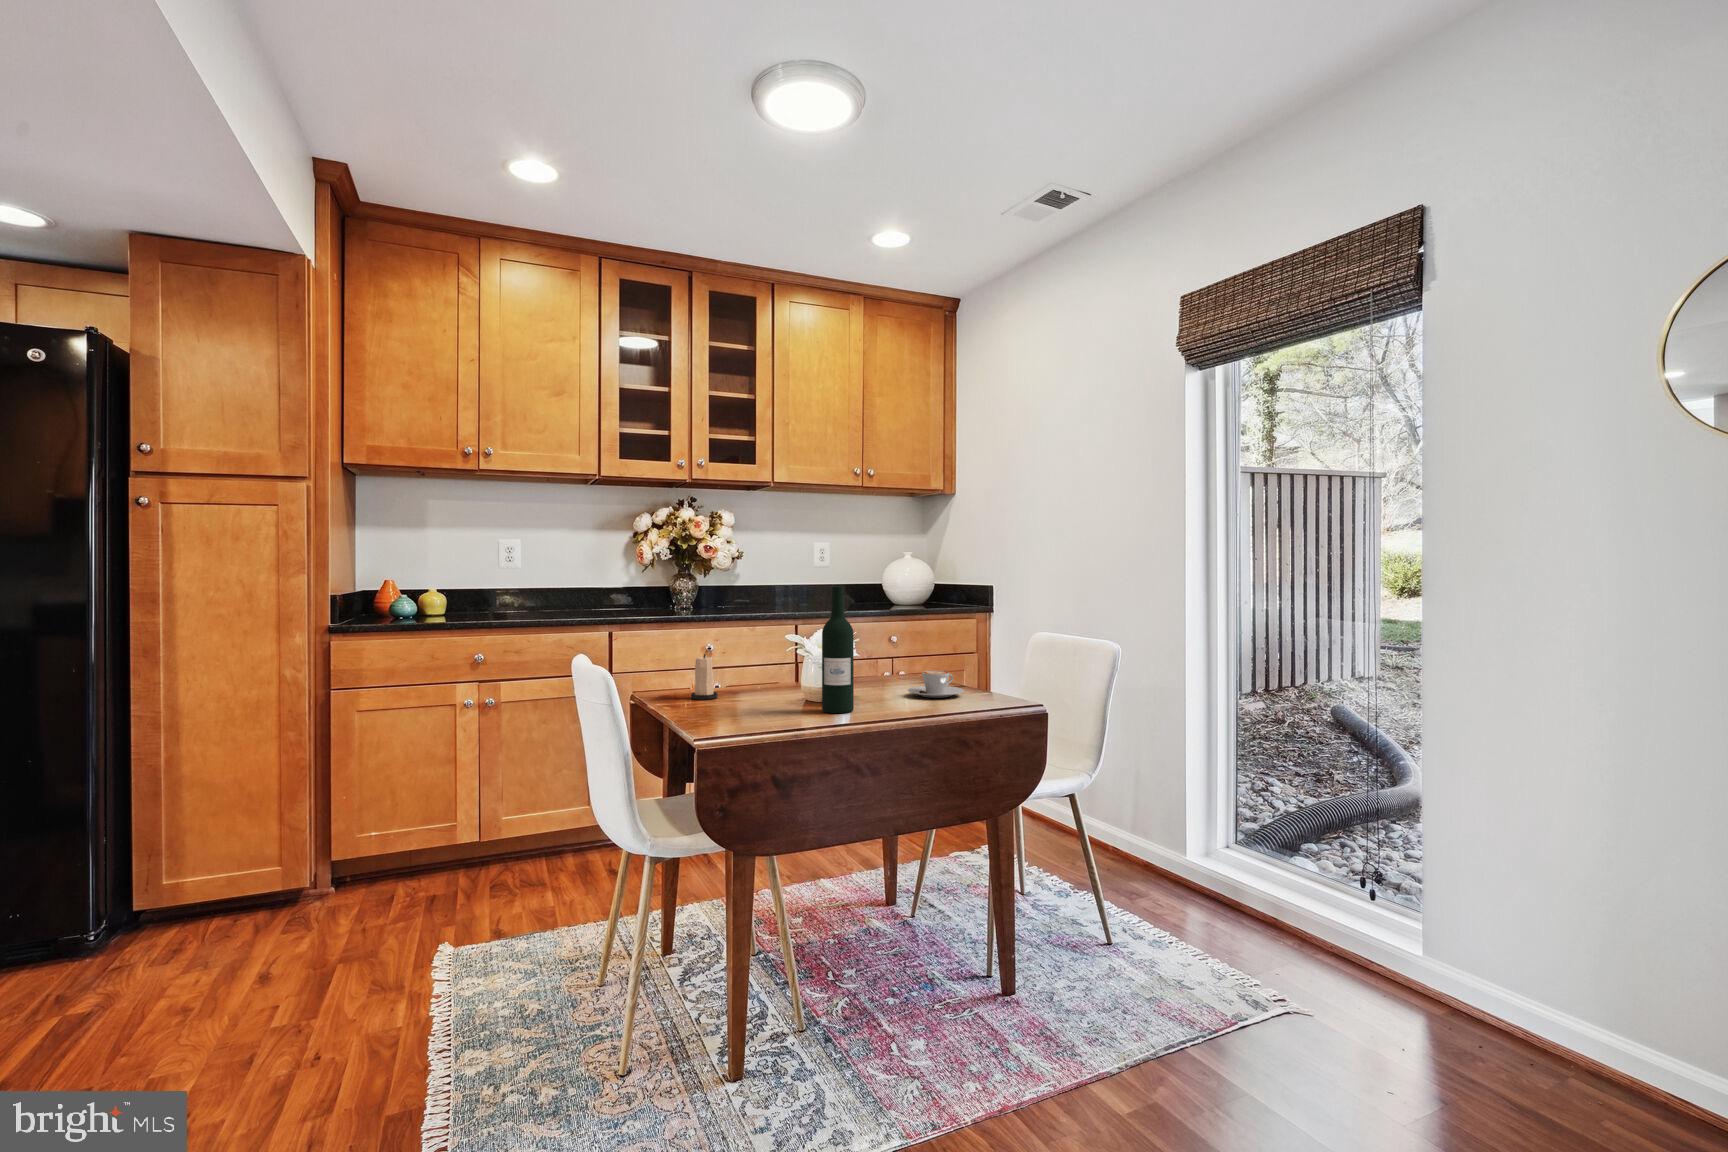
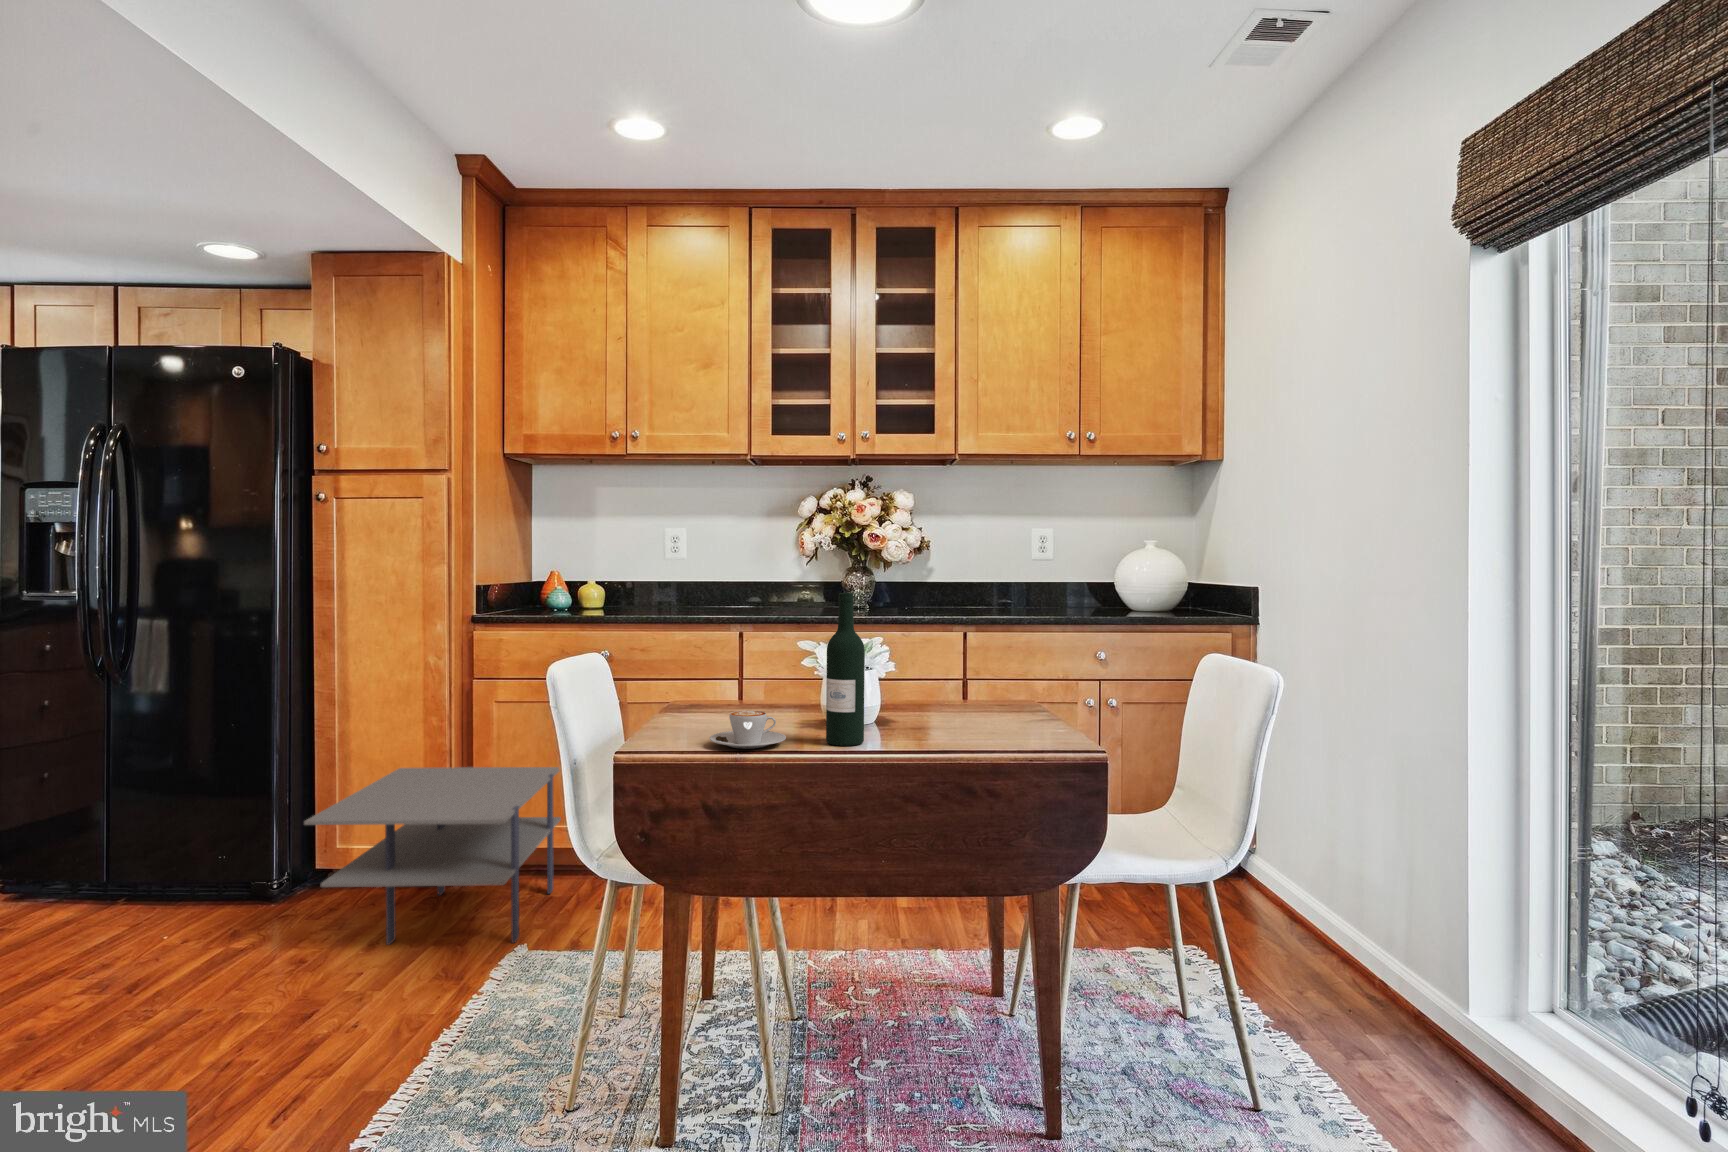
candle: present [691,653,718,700] -> none [731,663,762,717]
coffee cup: present [908,671,964,698] -> present [710,711,786,749]
side table: none [190,771,431,972] -> present [304,767,561,945]

